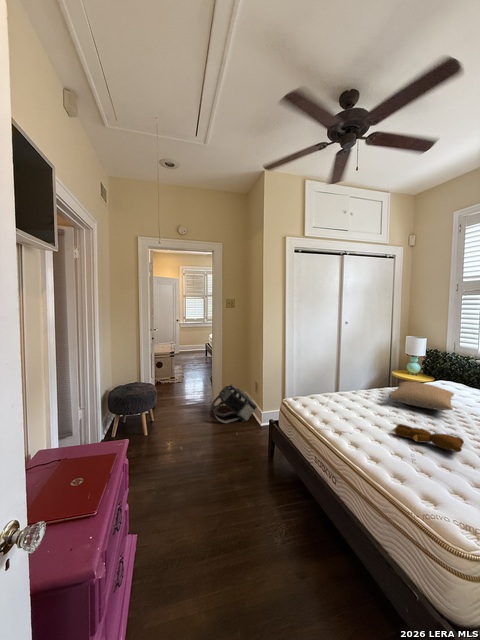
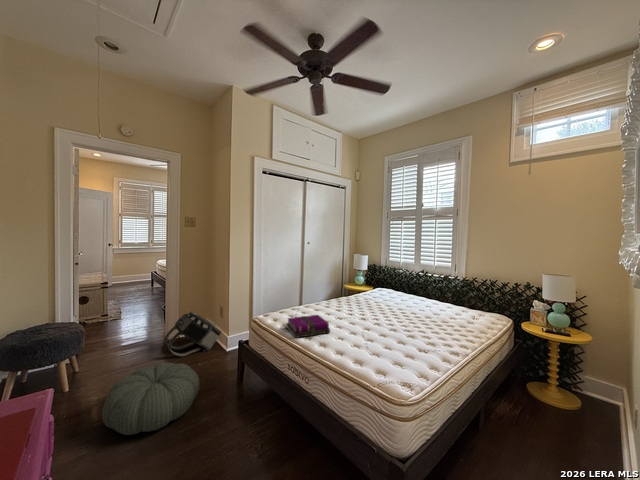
pillow: present [389,381,454,410] -> none [345,289,388,308]
notebook: none [315,407,366,432] -> present [286,315,330,338]
teddy bear: present [393,424,464,452] -> none [351,322,397,335]
pouf: none [168,428,236,484] -> present [102,363,199,435]

